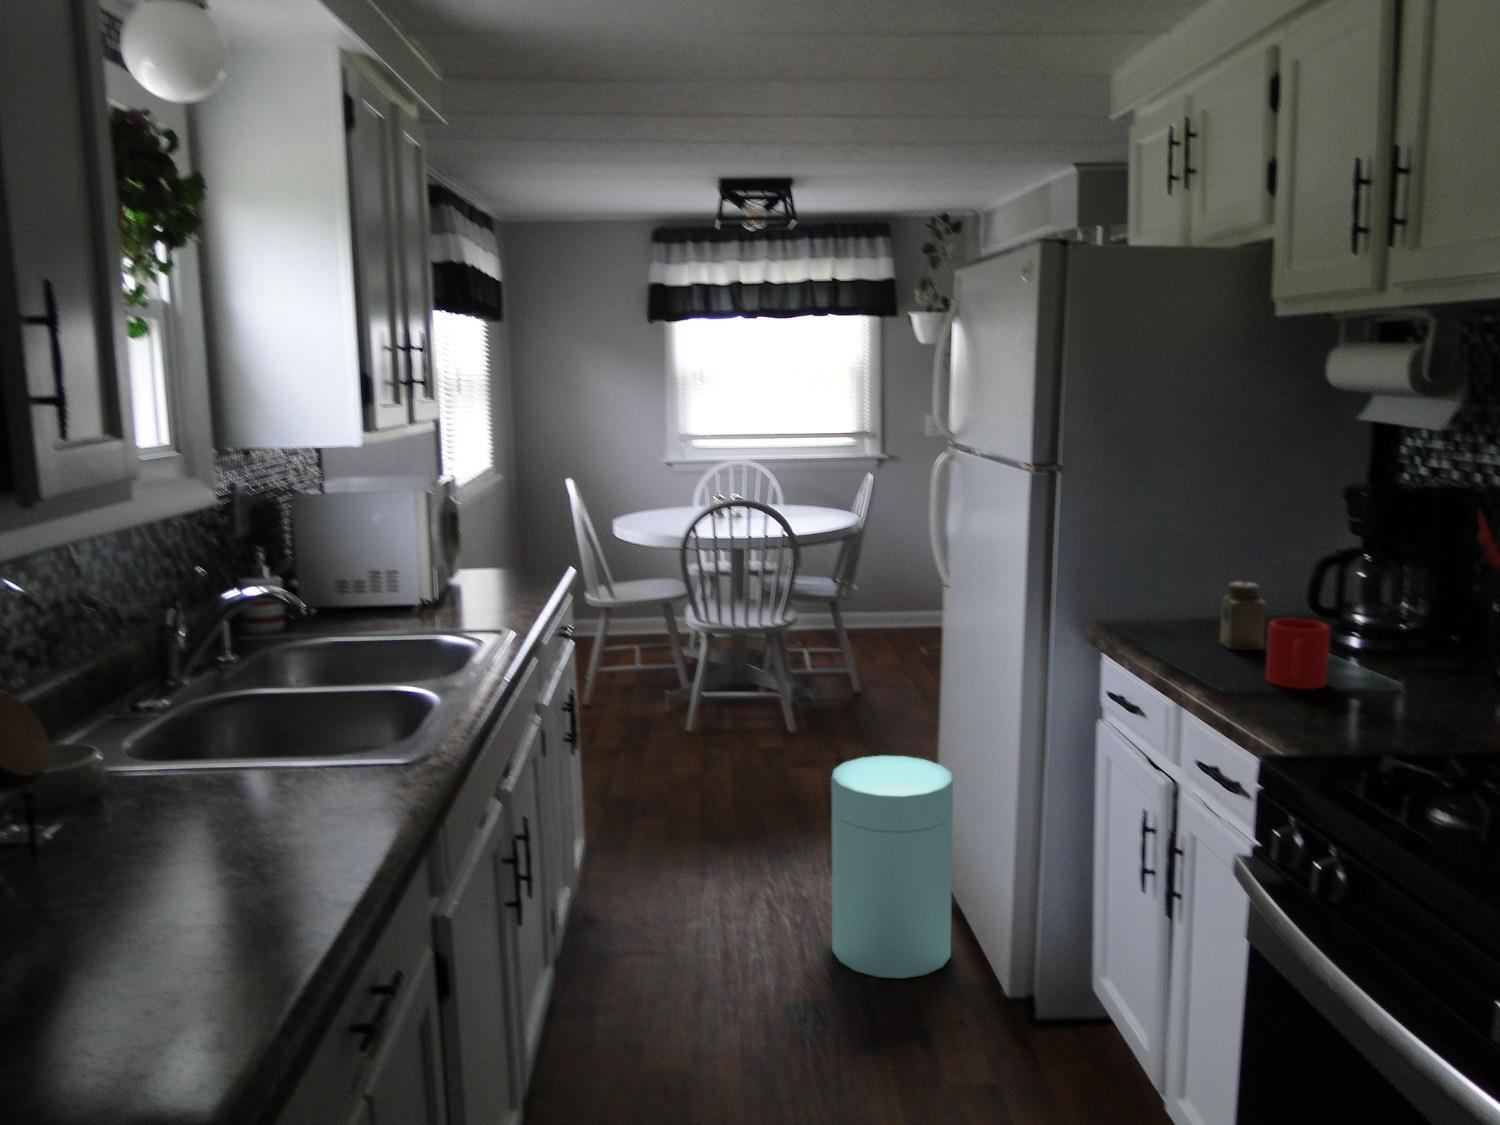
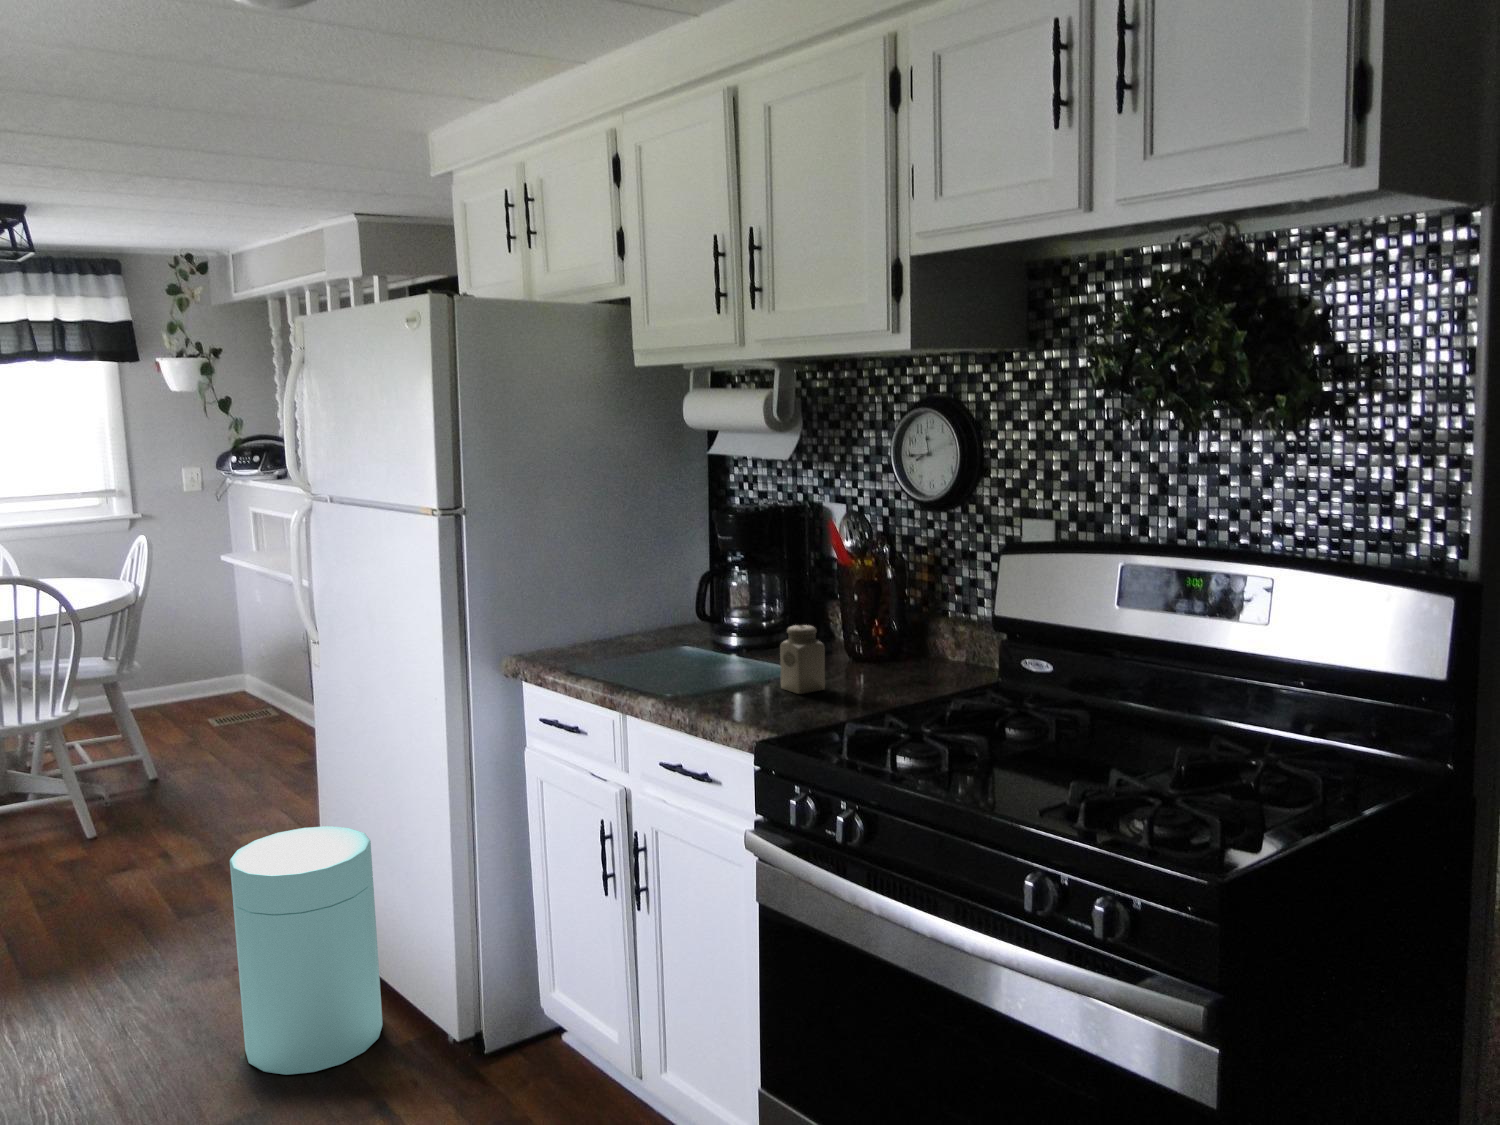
salt shaker: present [1220,582,1266,650] -> present [780,625,825,694]
mug: present [1266,619,1330,689] -> none [692,623,741,683]

